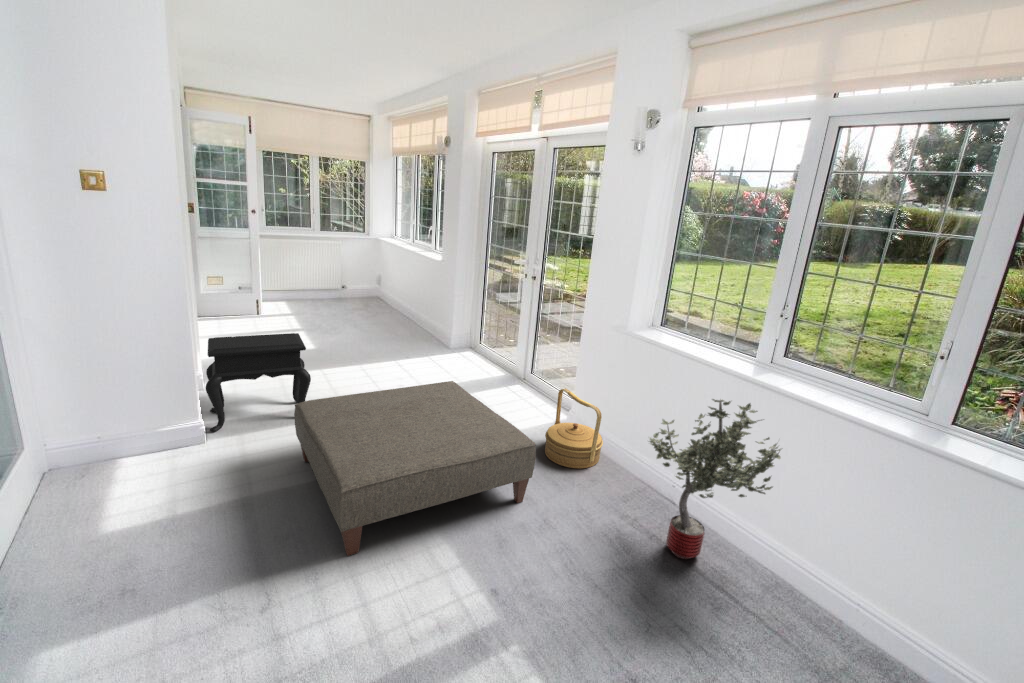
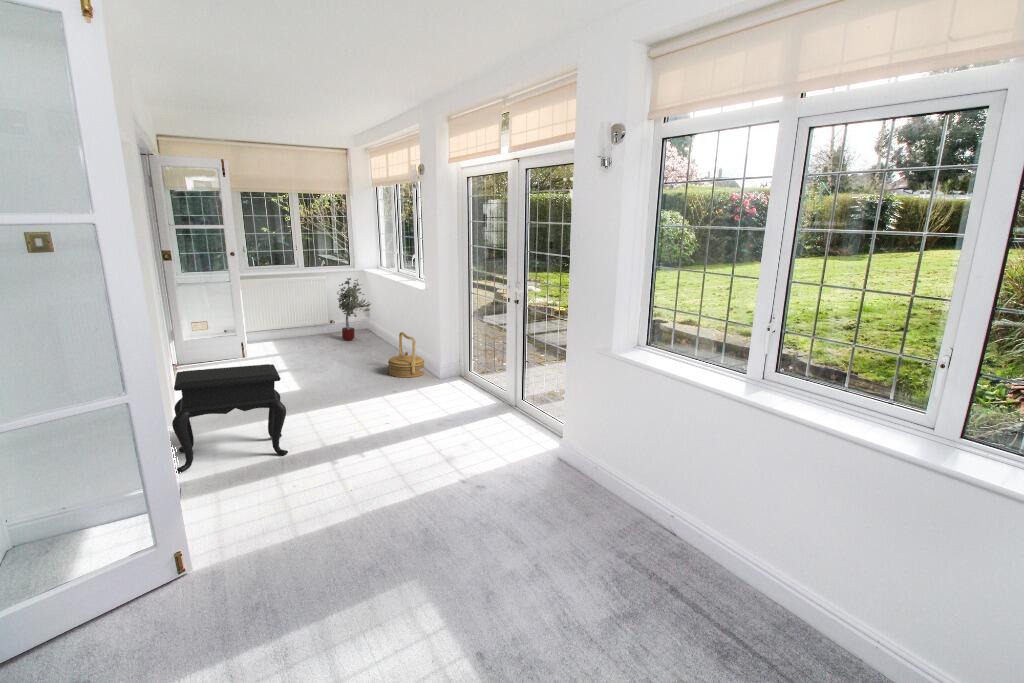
ottoman: present [294,381,536,556] -> none [266,408,526,598]
woven basket: present [545,388,603,469] -> present [388,332,424,378]
potted tree: present [650,399,781,559] -> present [337,278,371,341]

